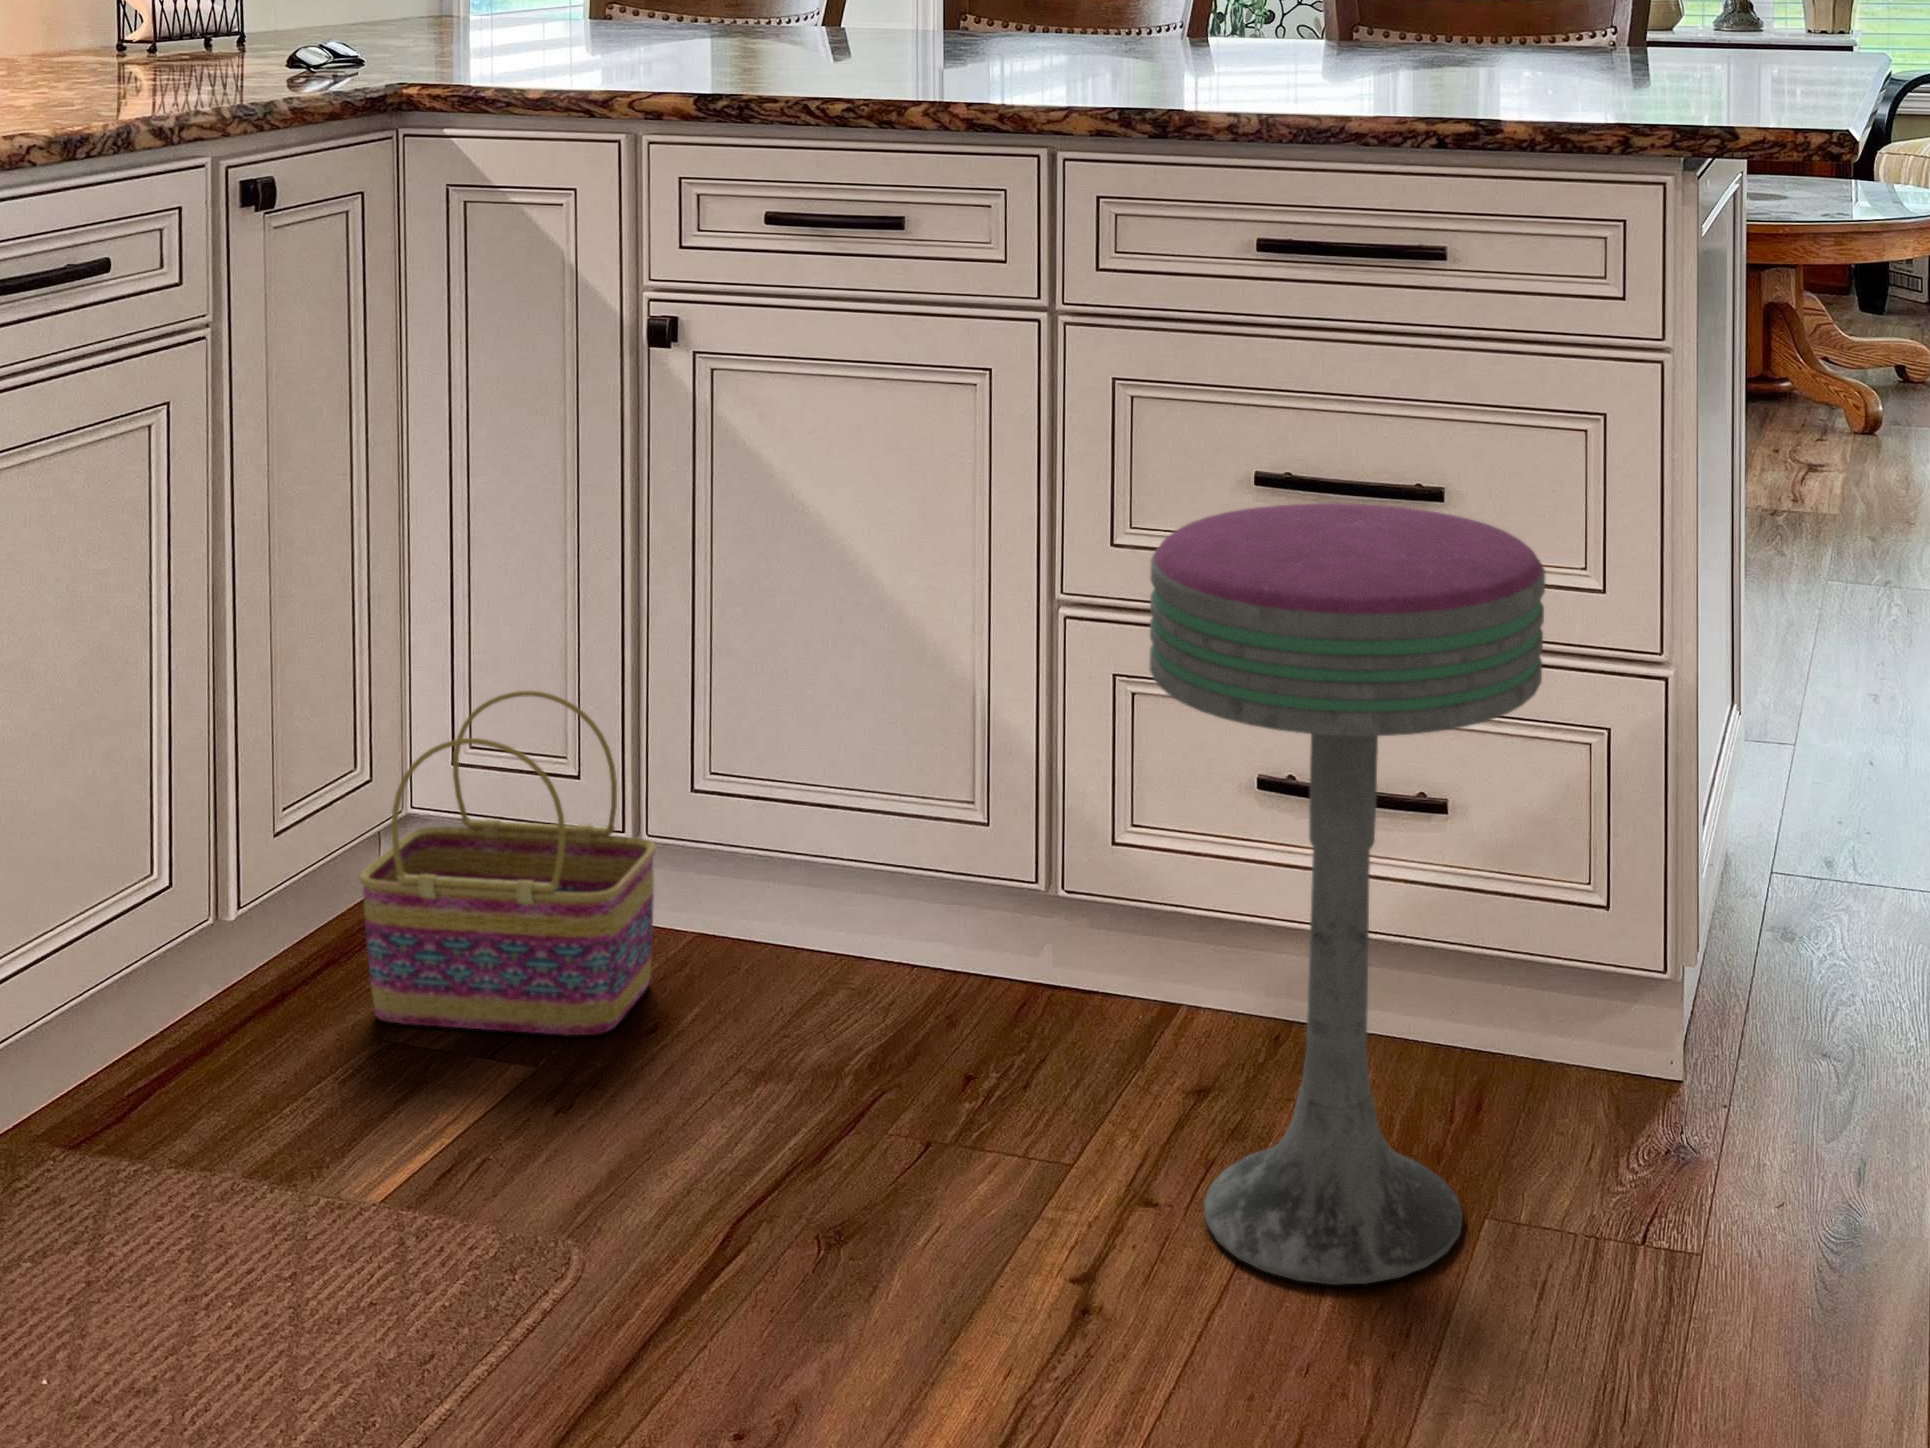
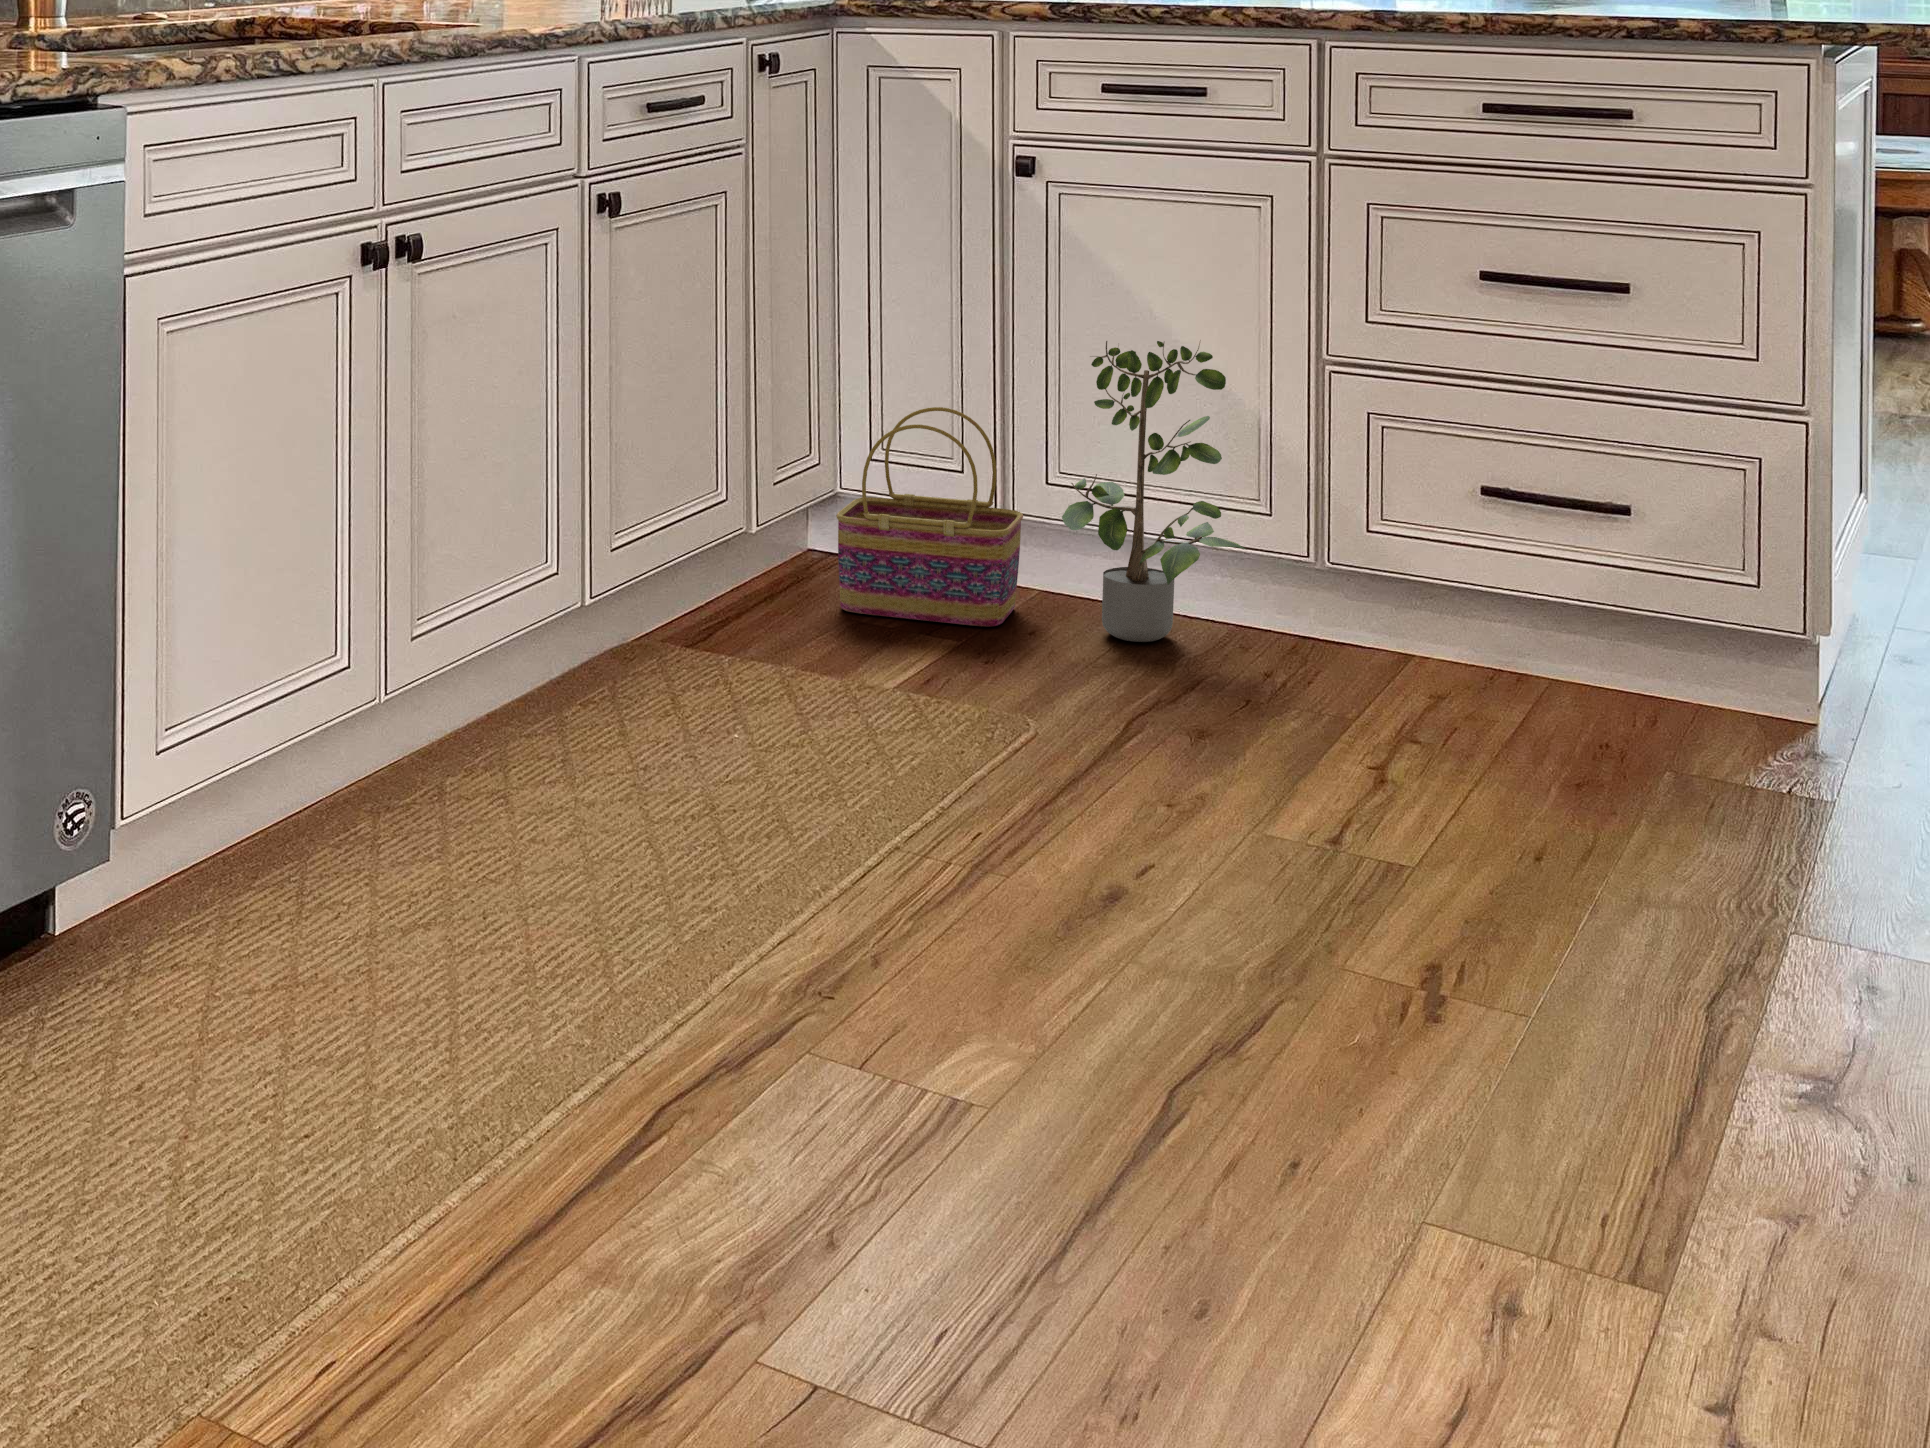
bar stool: present [1149,503,1545,1285] -> none [1408,271,1686,763]
potted plant: none [693,597,960,1047] -> present [1062,341,1245,642]

